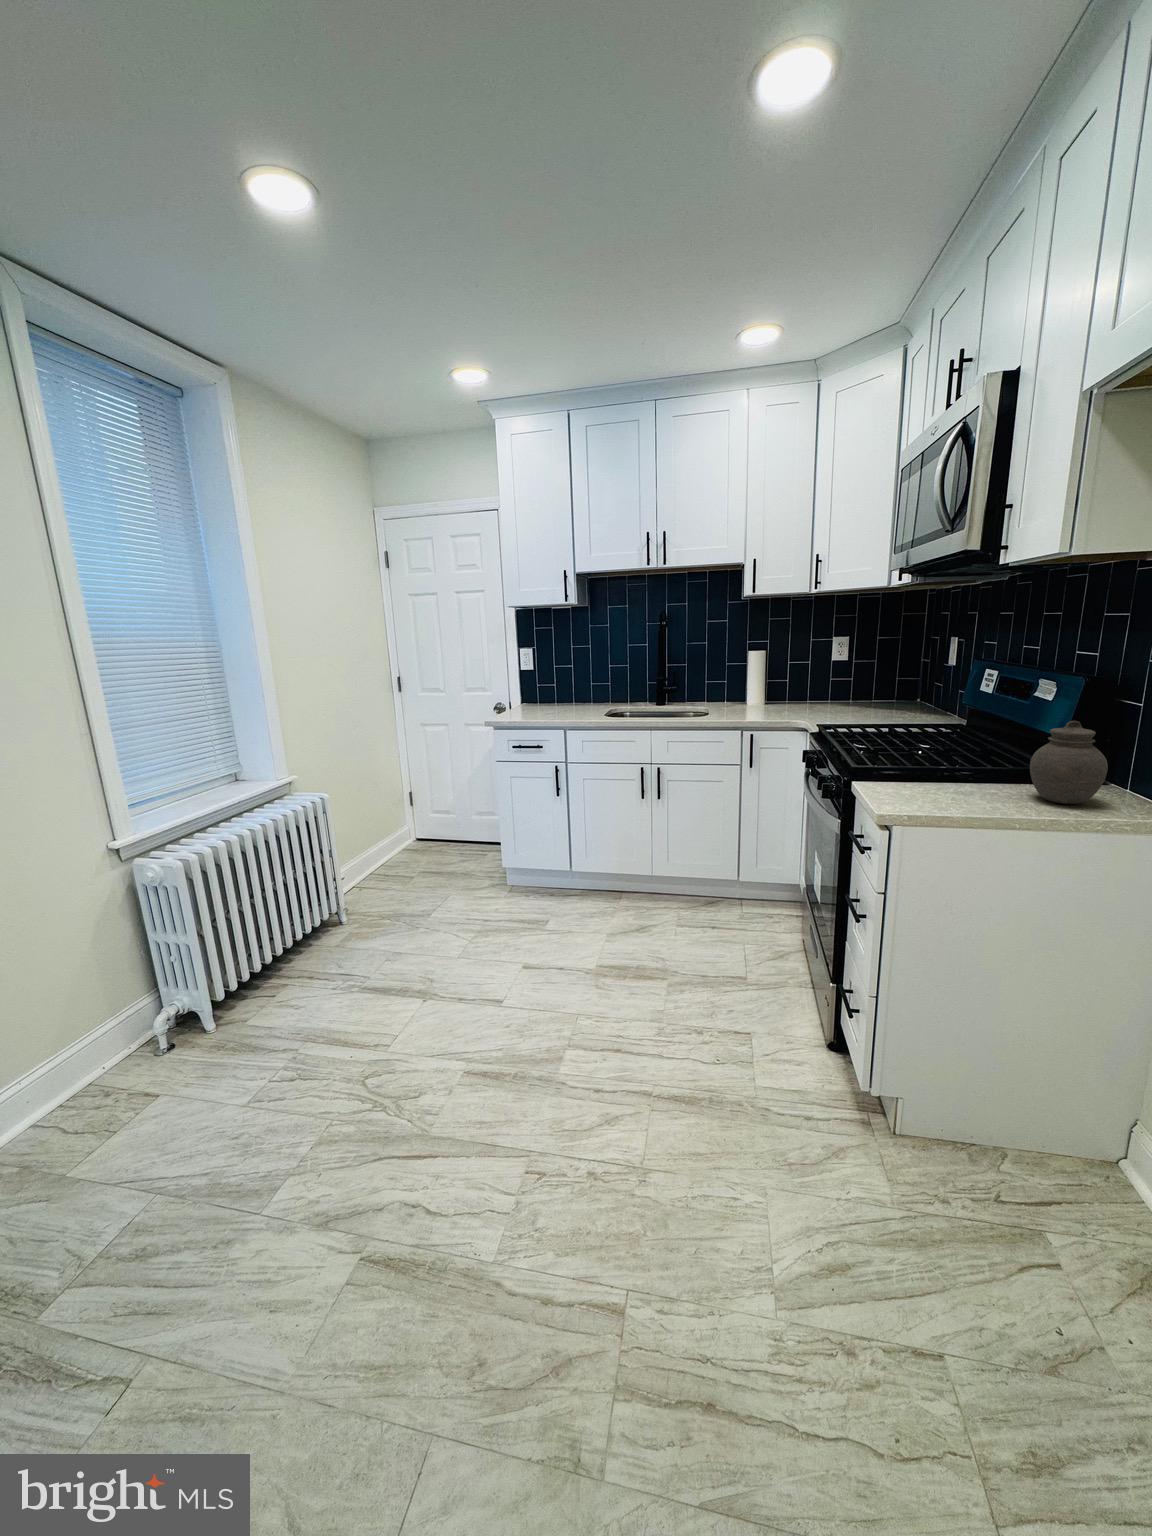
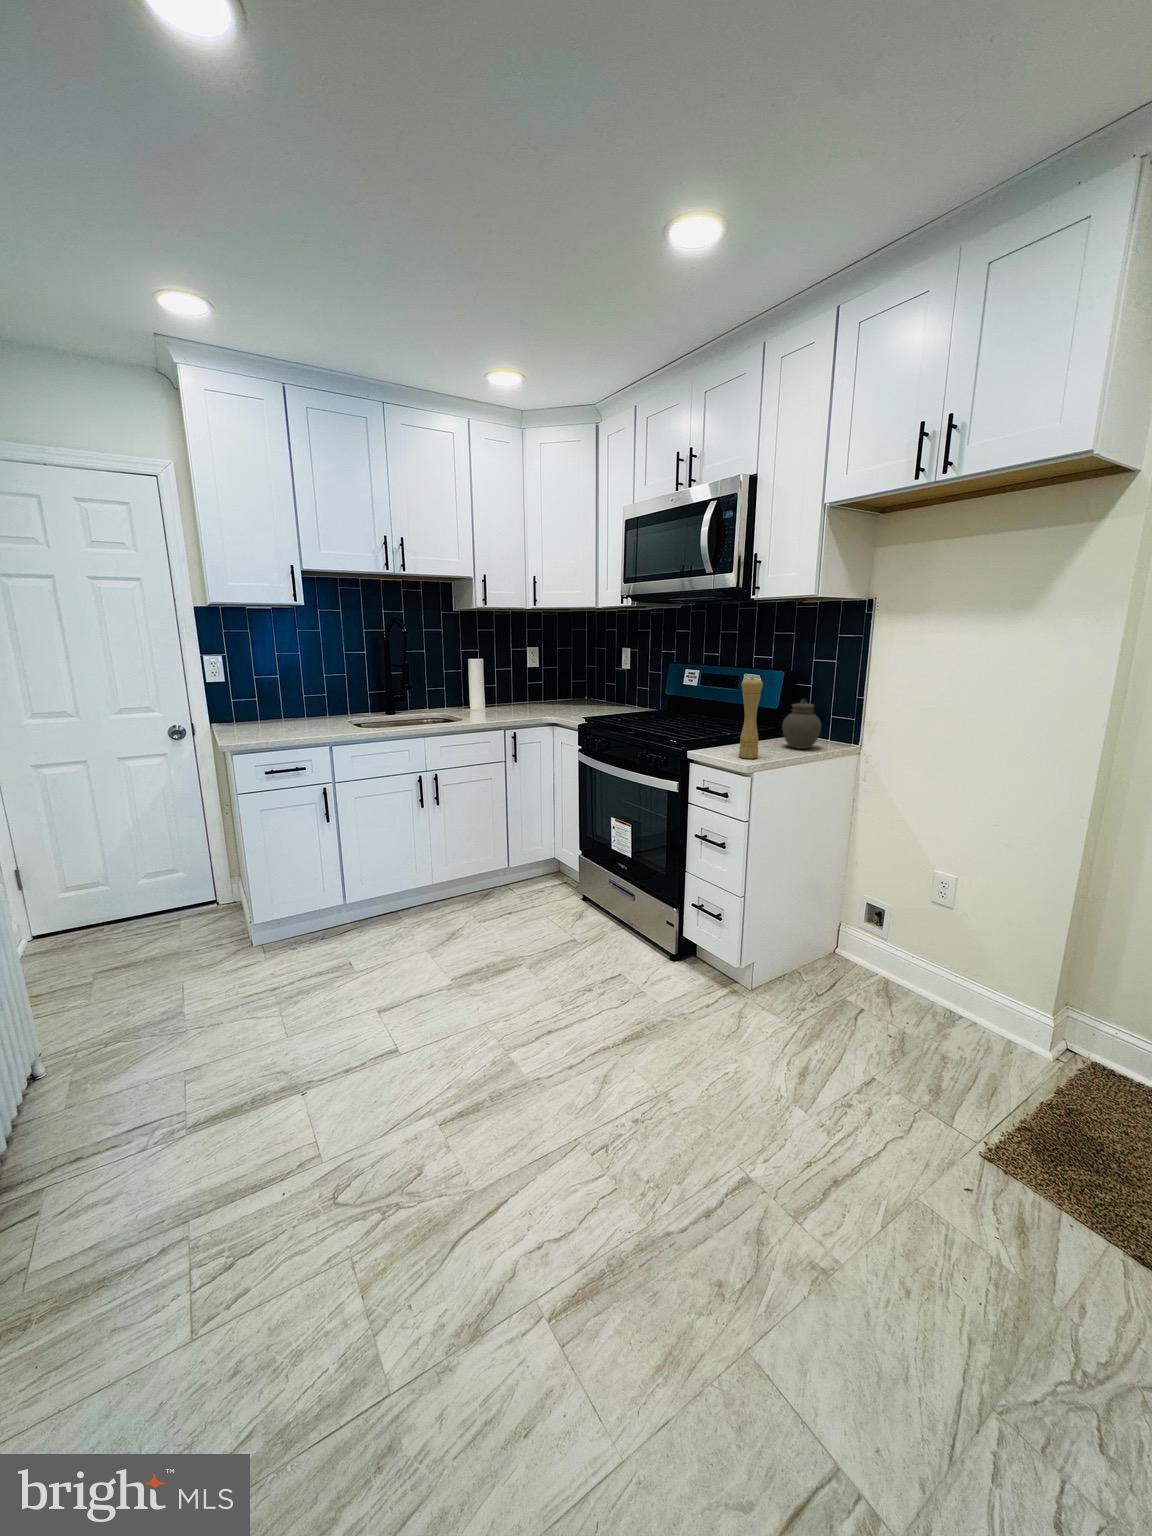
pepper mill: none [906,683,949,802] -> present [739,678,763,759]

